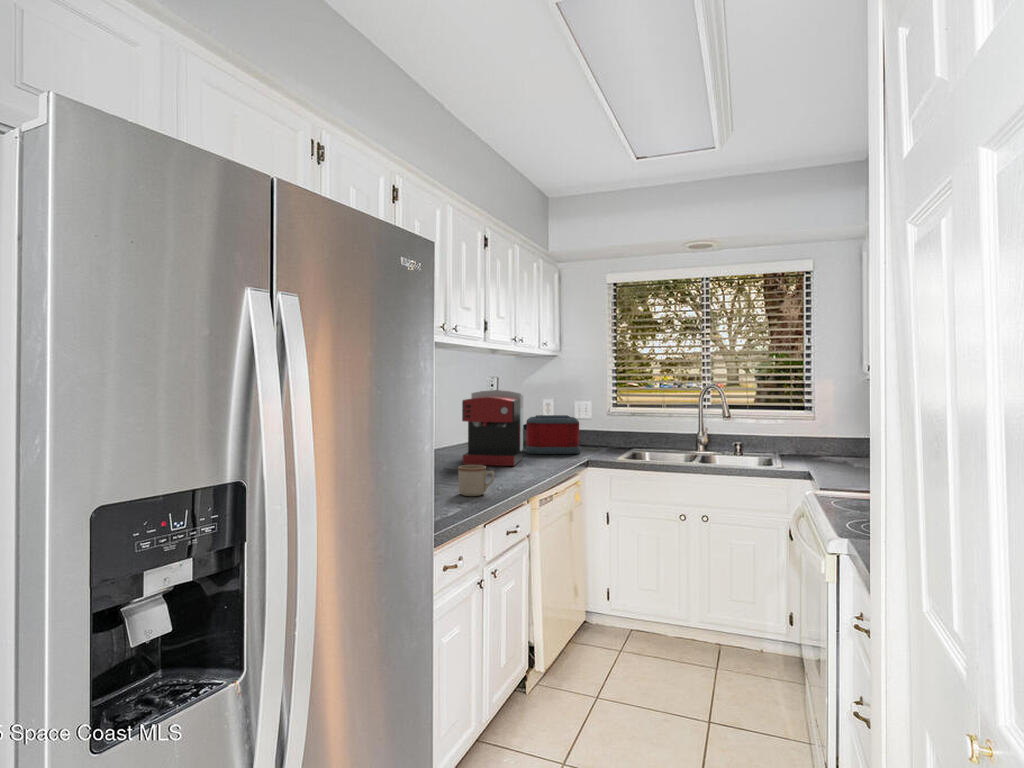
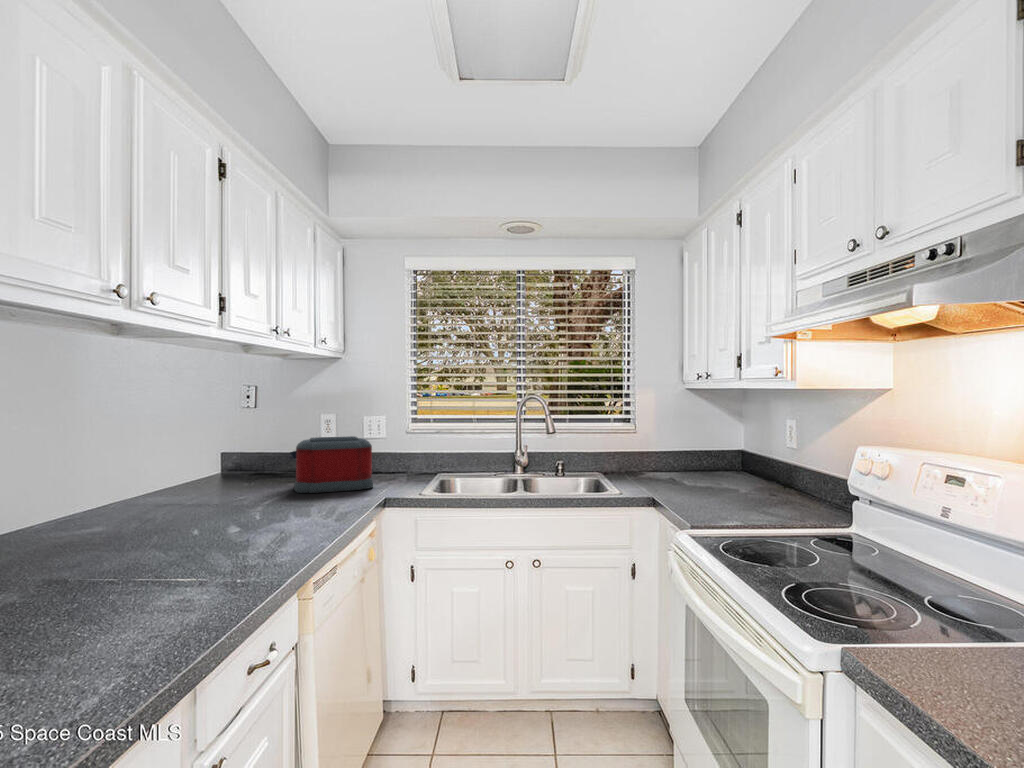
coffee maker: present [462,390,523,466] -> none [179,404,289,526]
mug: present [458,465,494,496] -> none [122,554,206,628]

